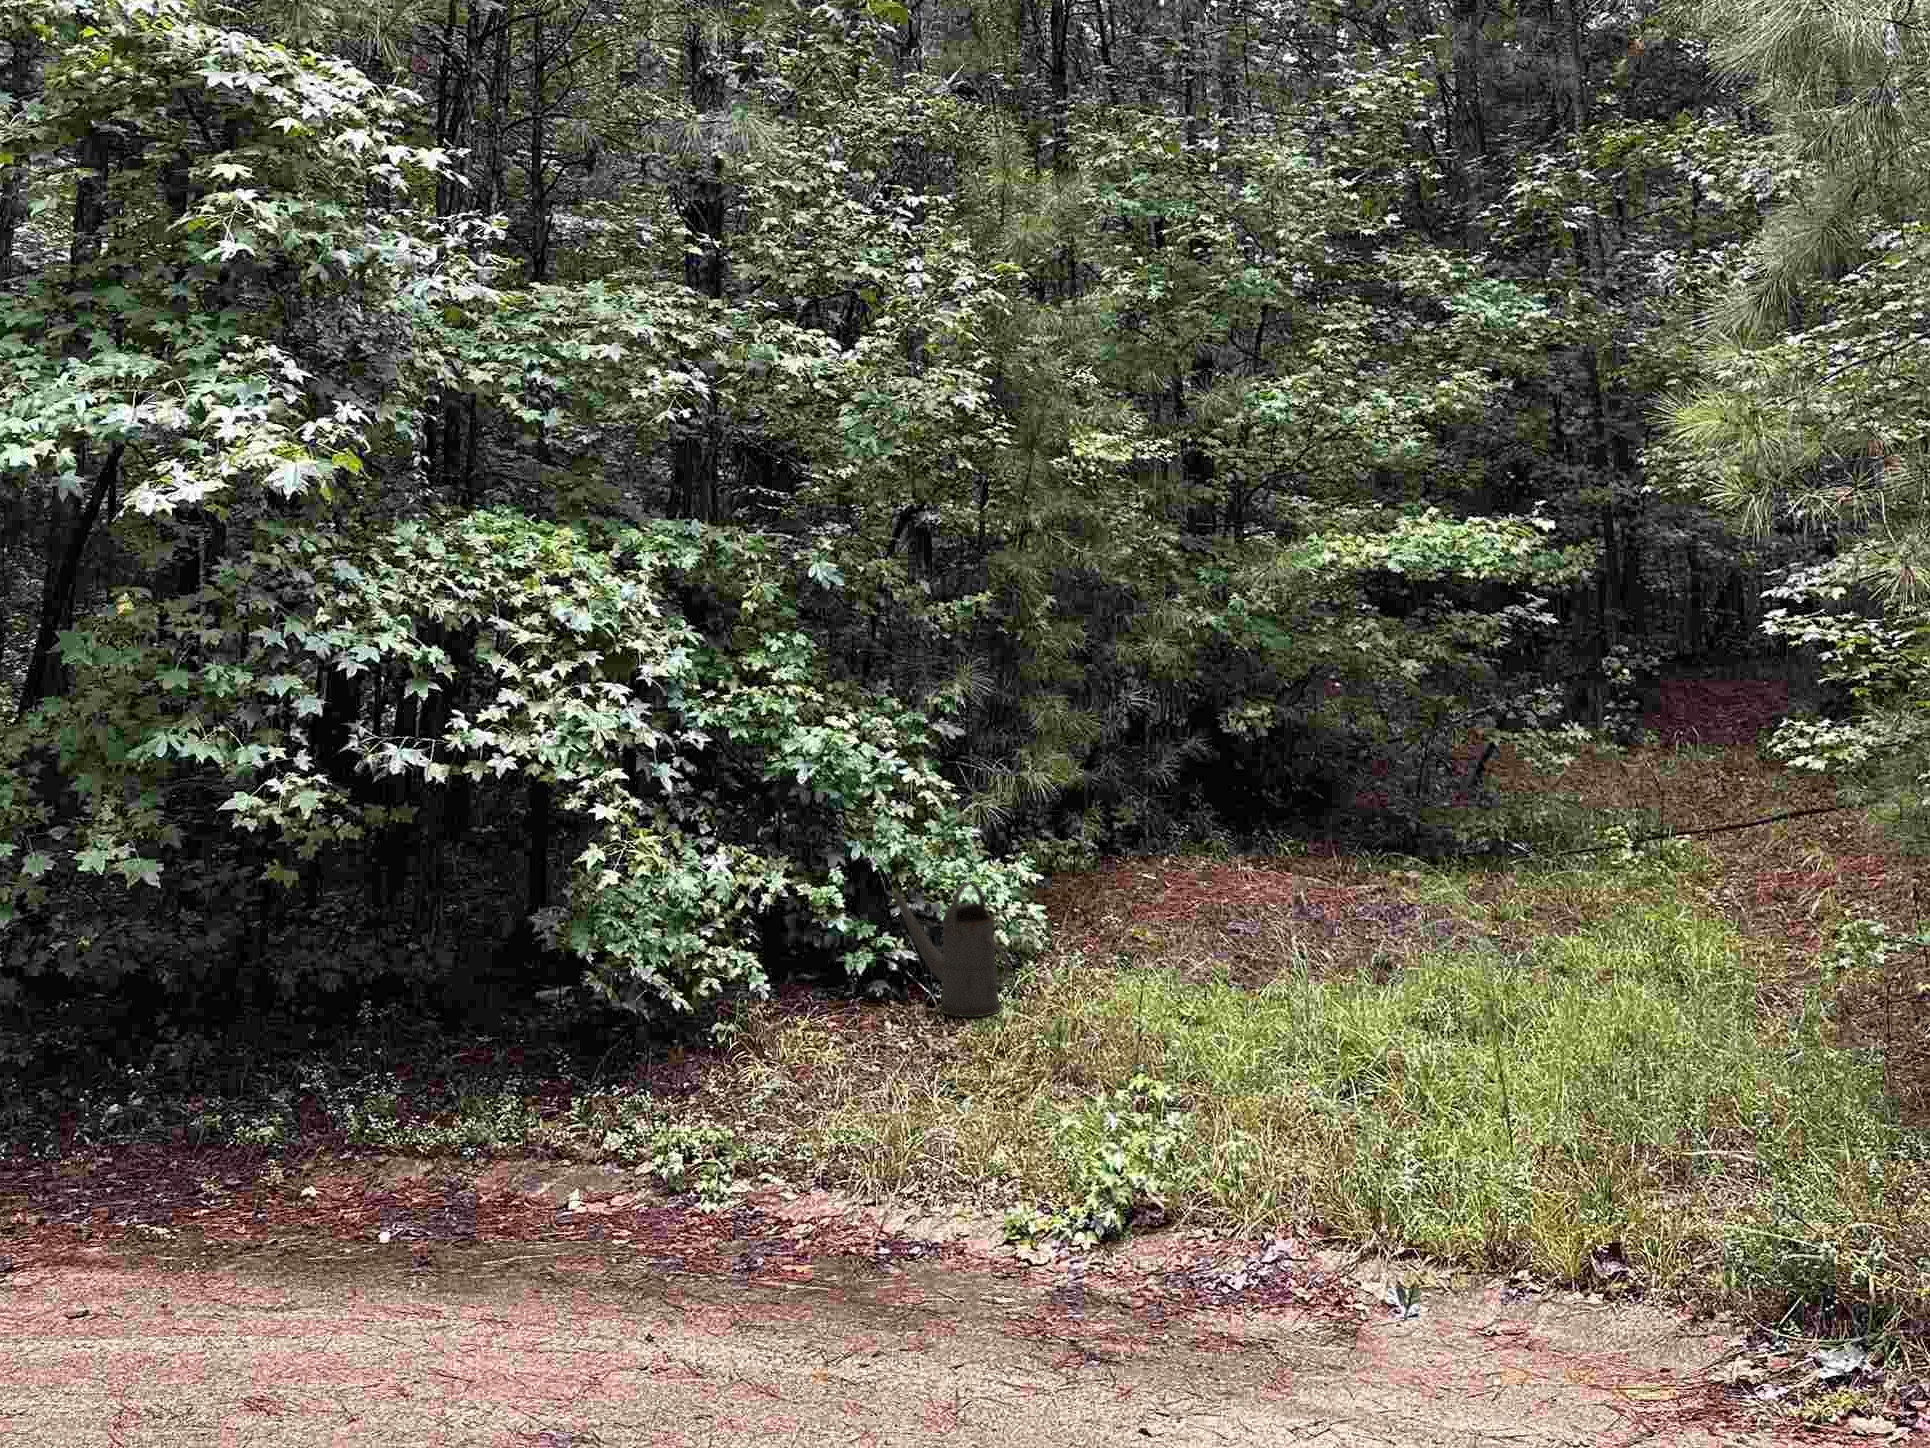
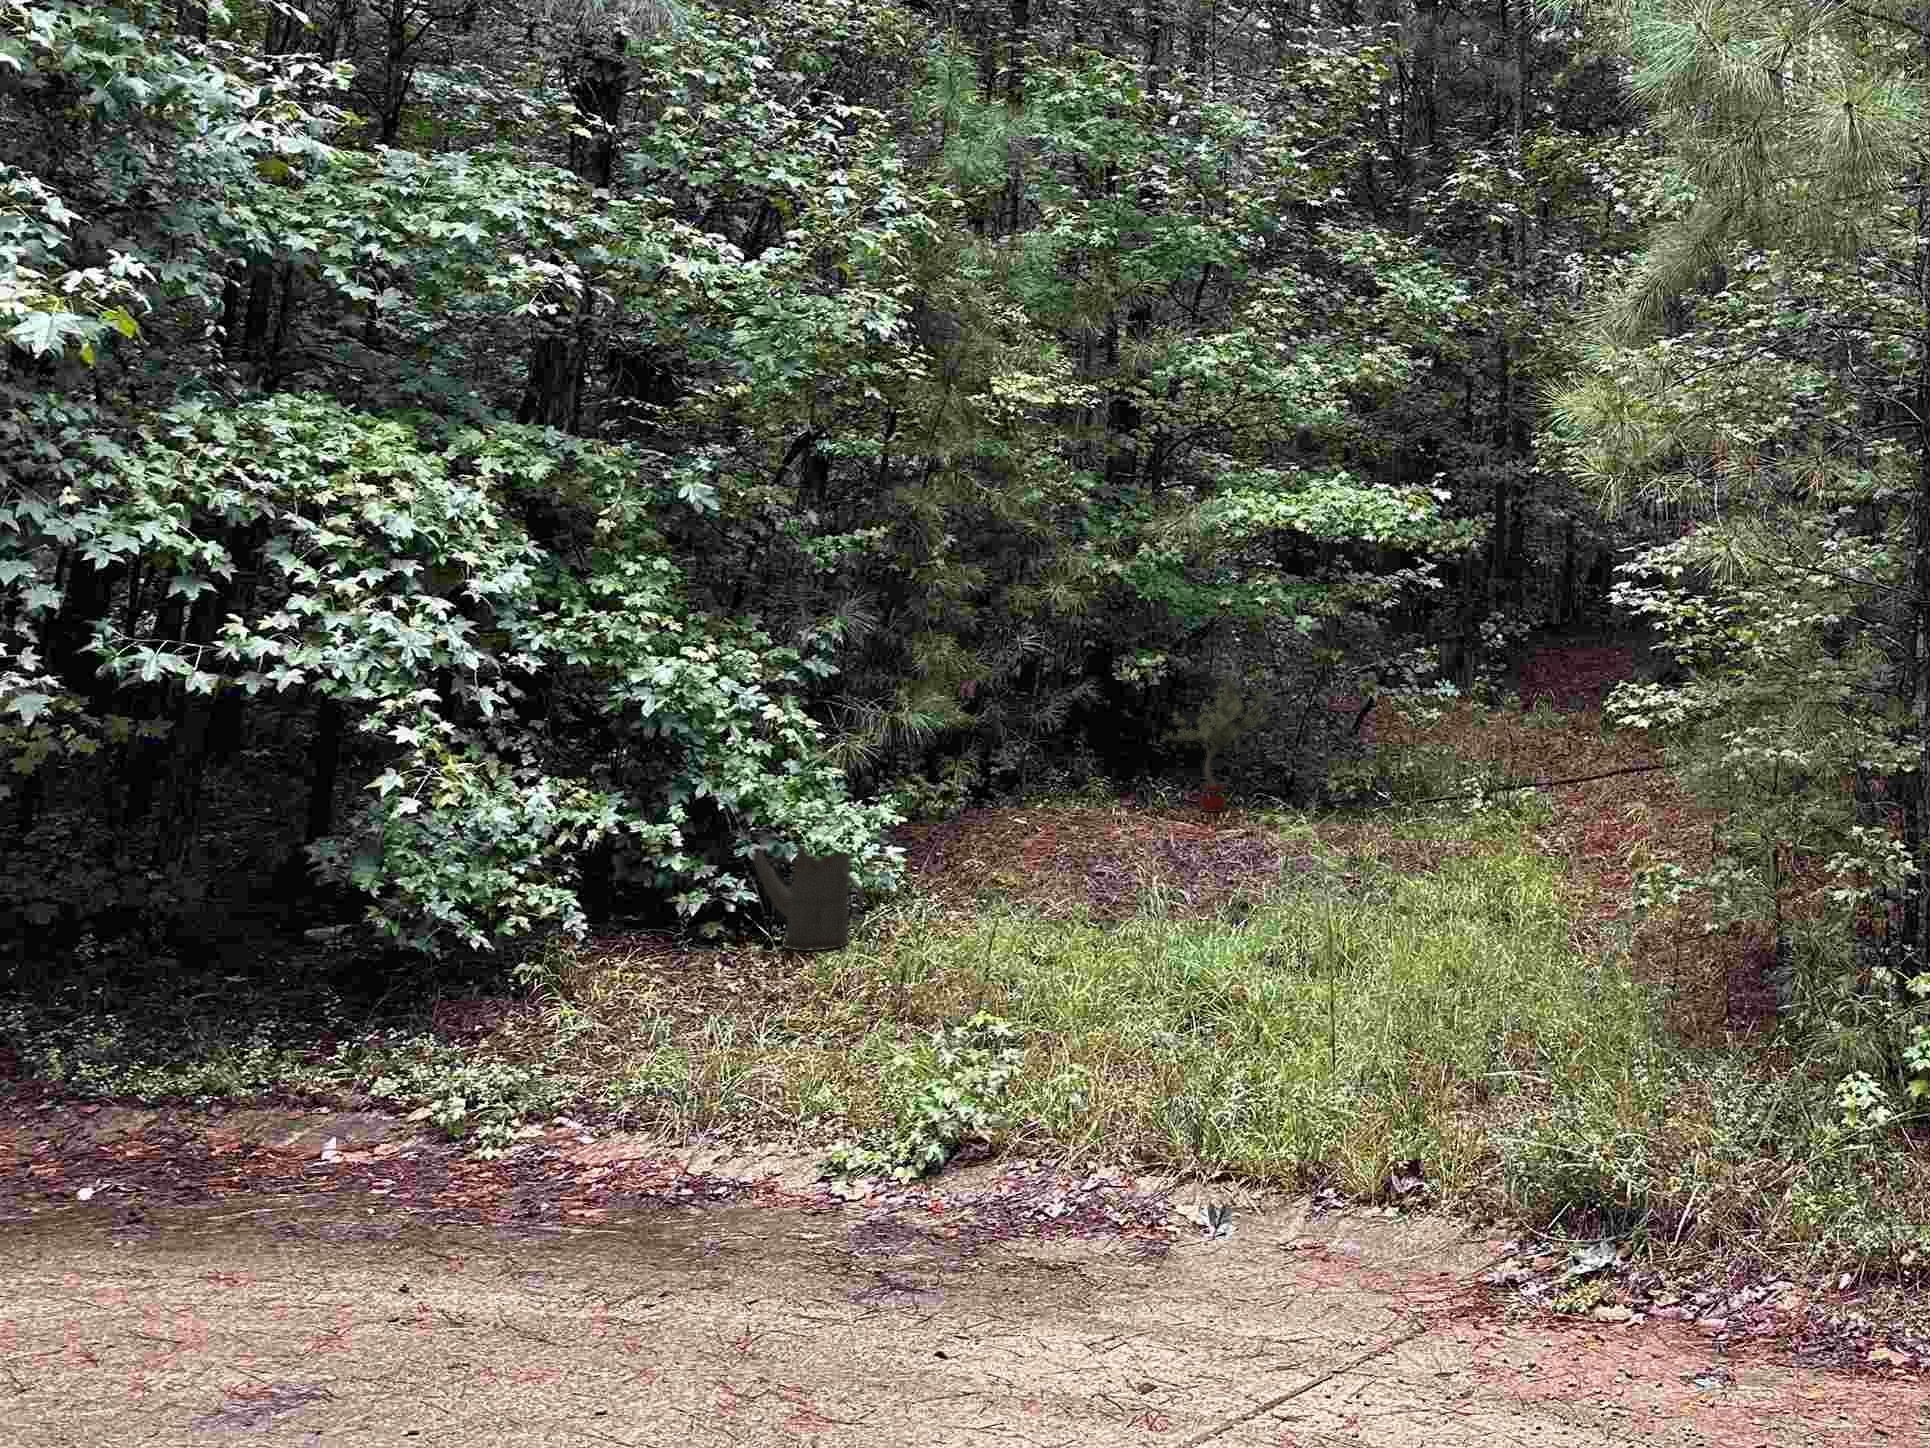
potted tree: none [1271,713,1383,858] -> present [1164,674,1271,812]

